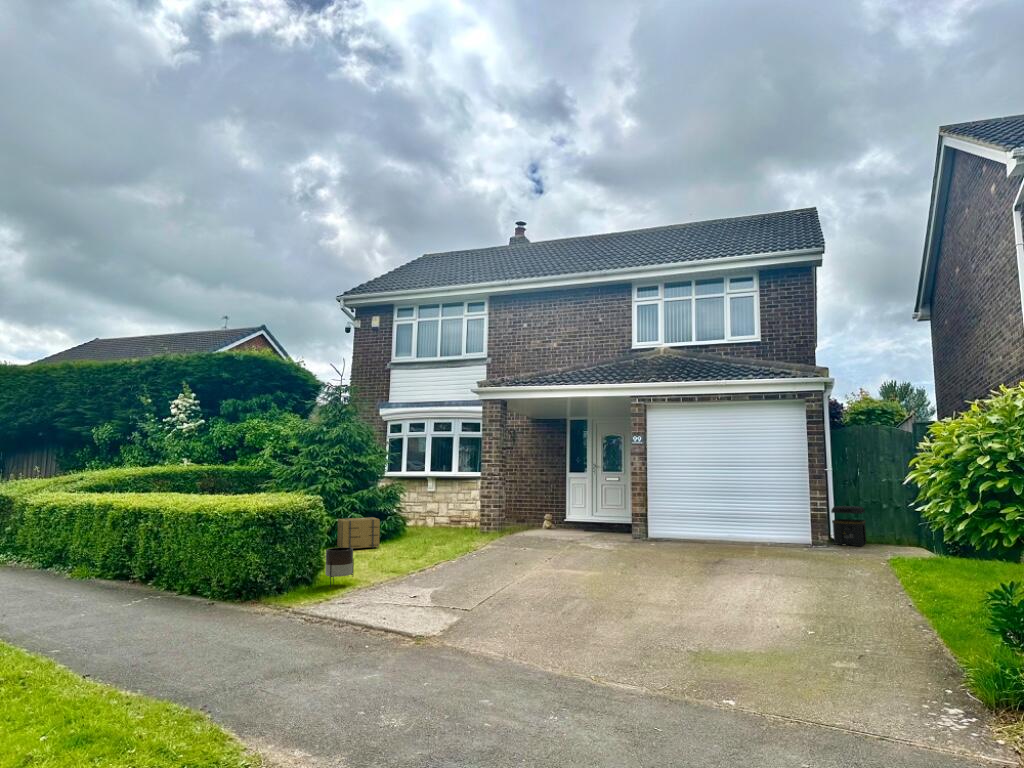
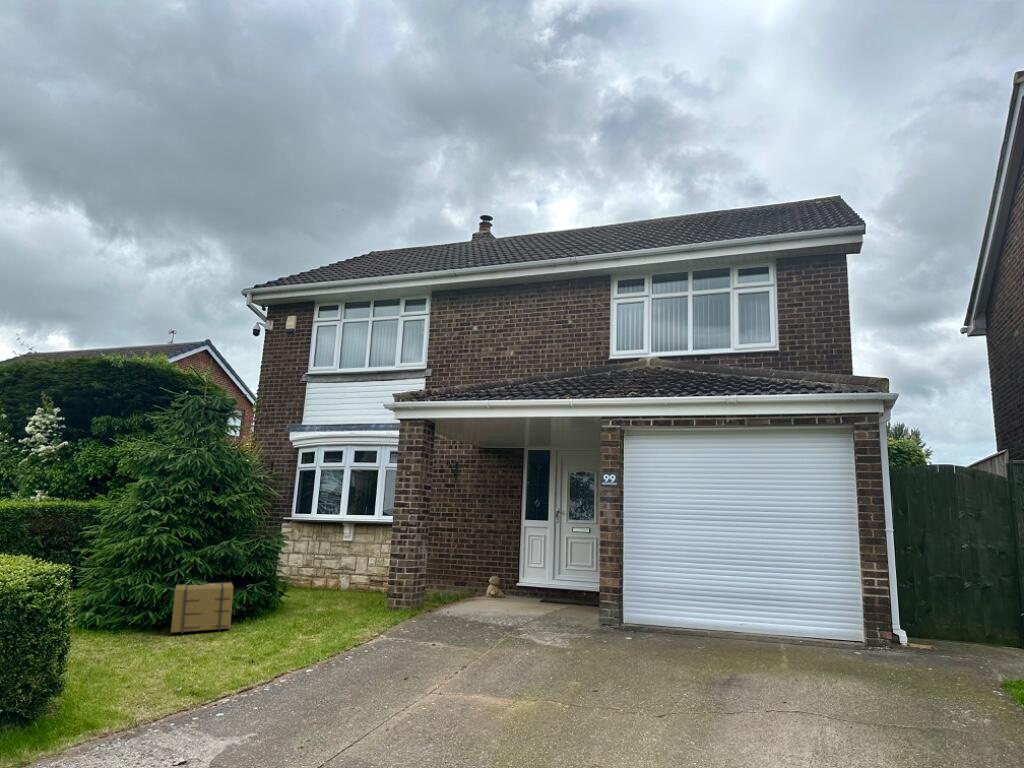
toolbox: present [831,506,867,546] -> none [895,585,950,651]
planter: present [325,547,354,588] -> none [46,653,106,732]

